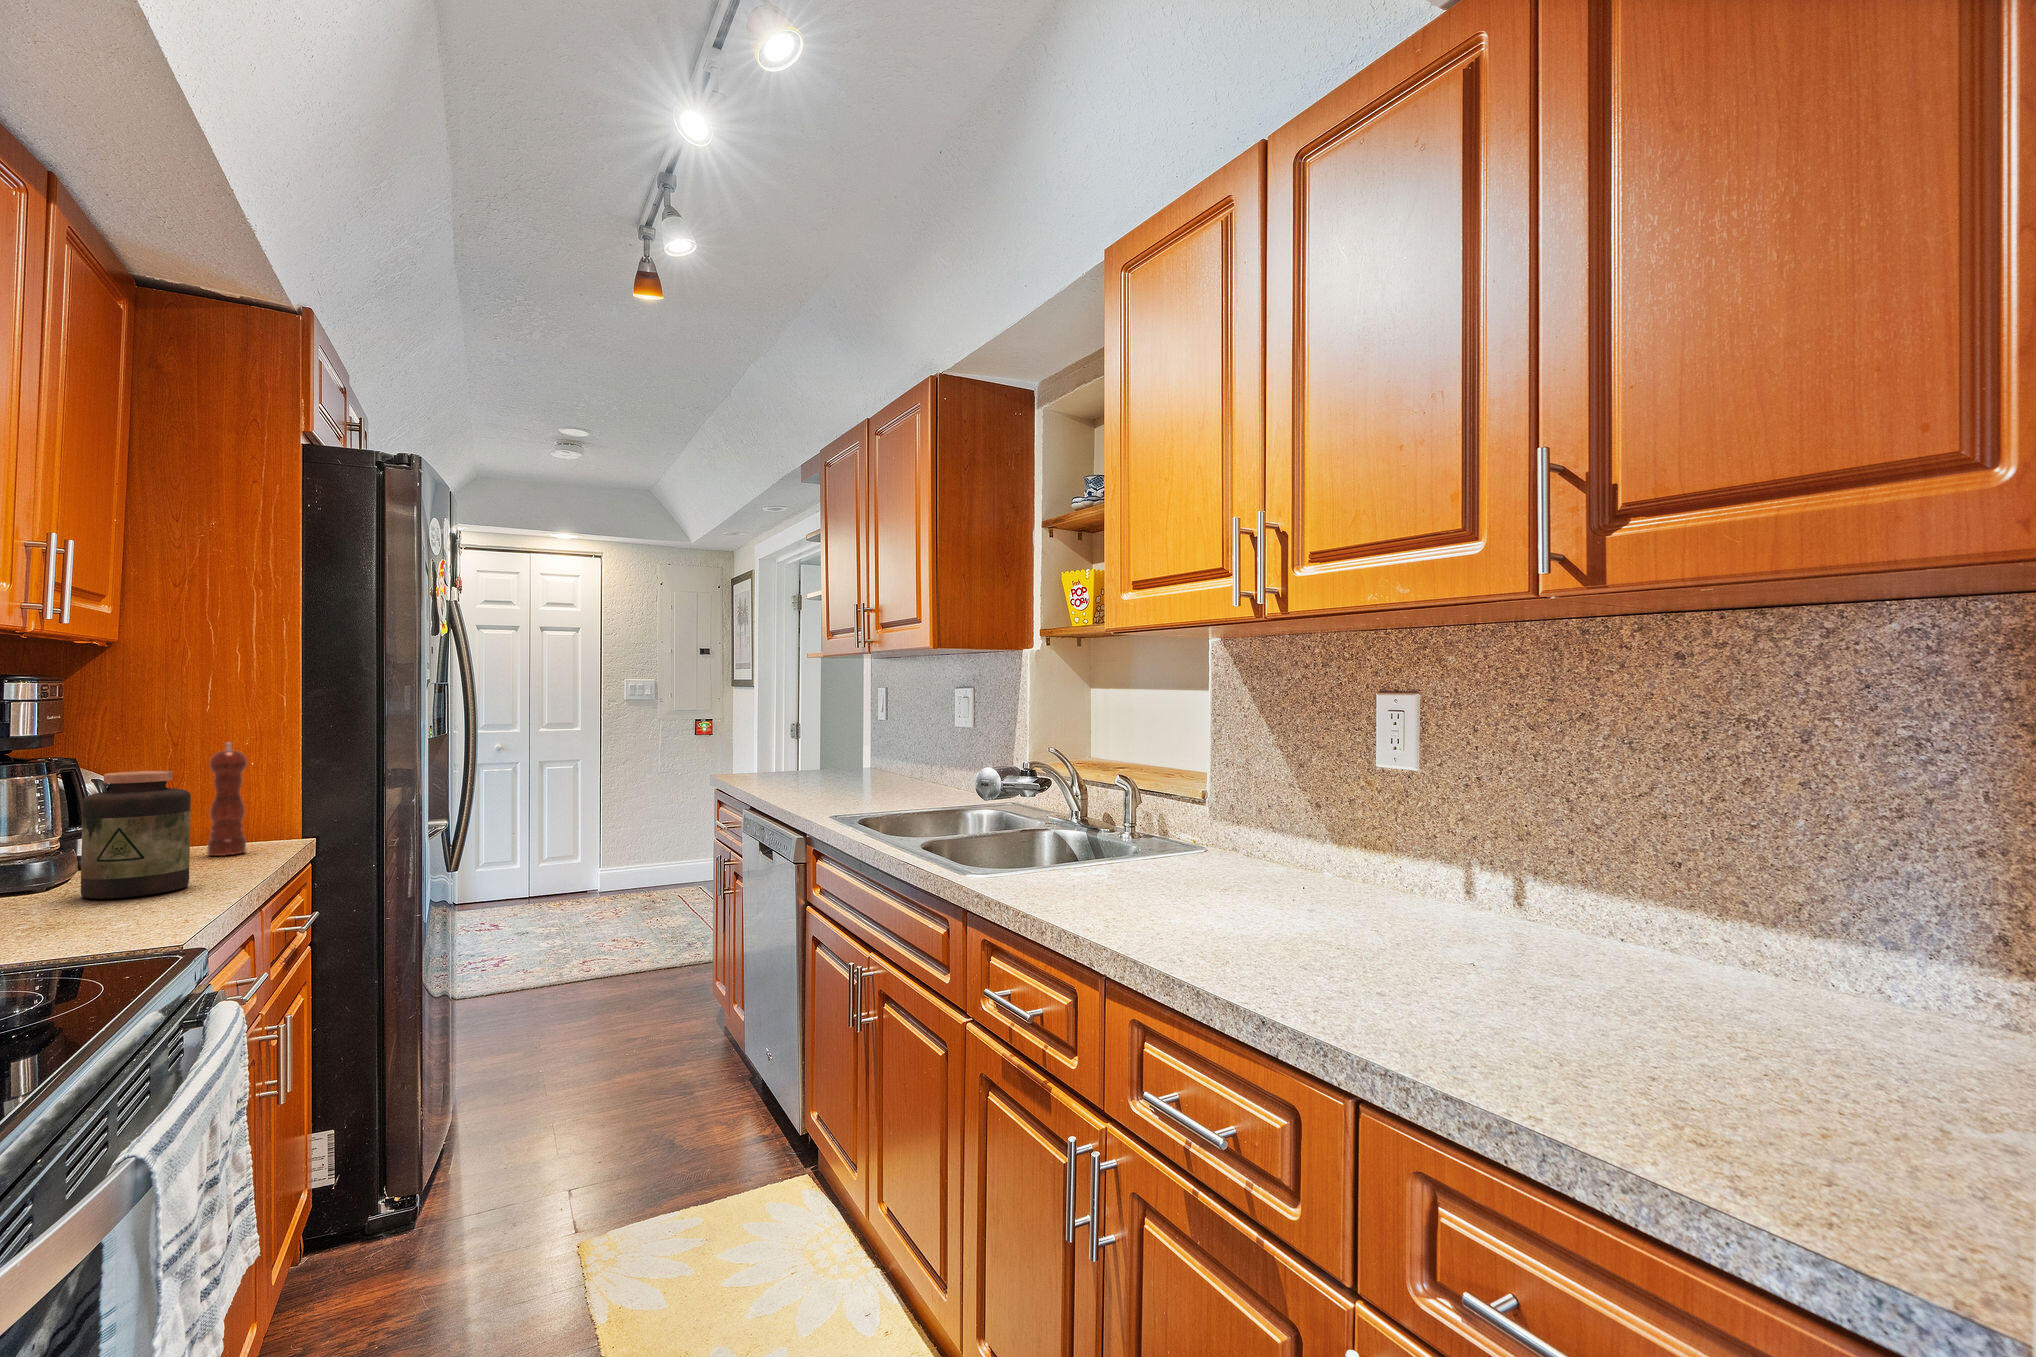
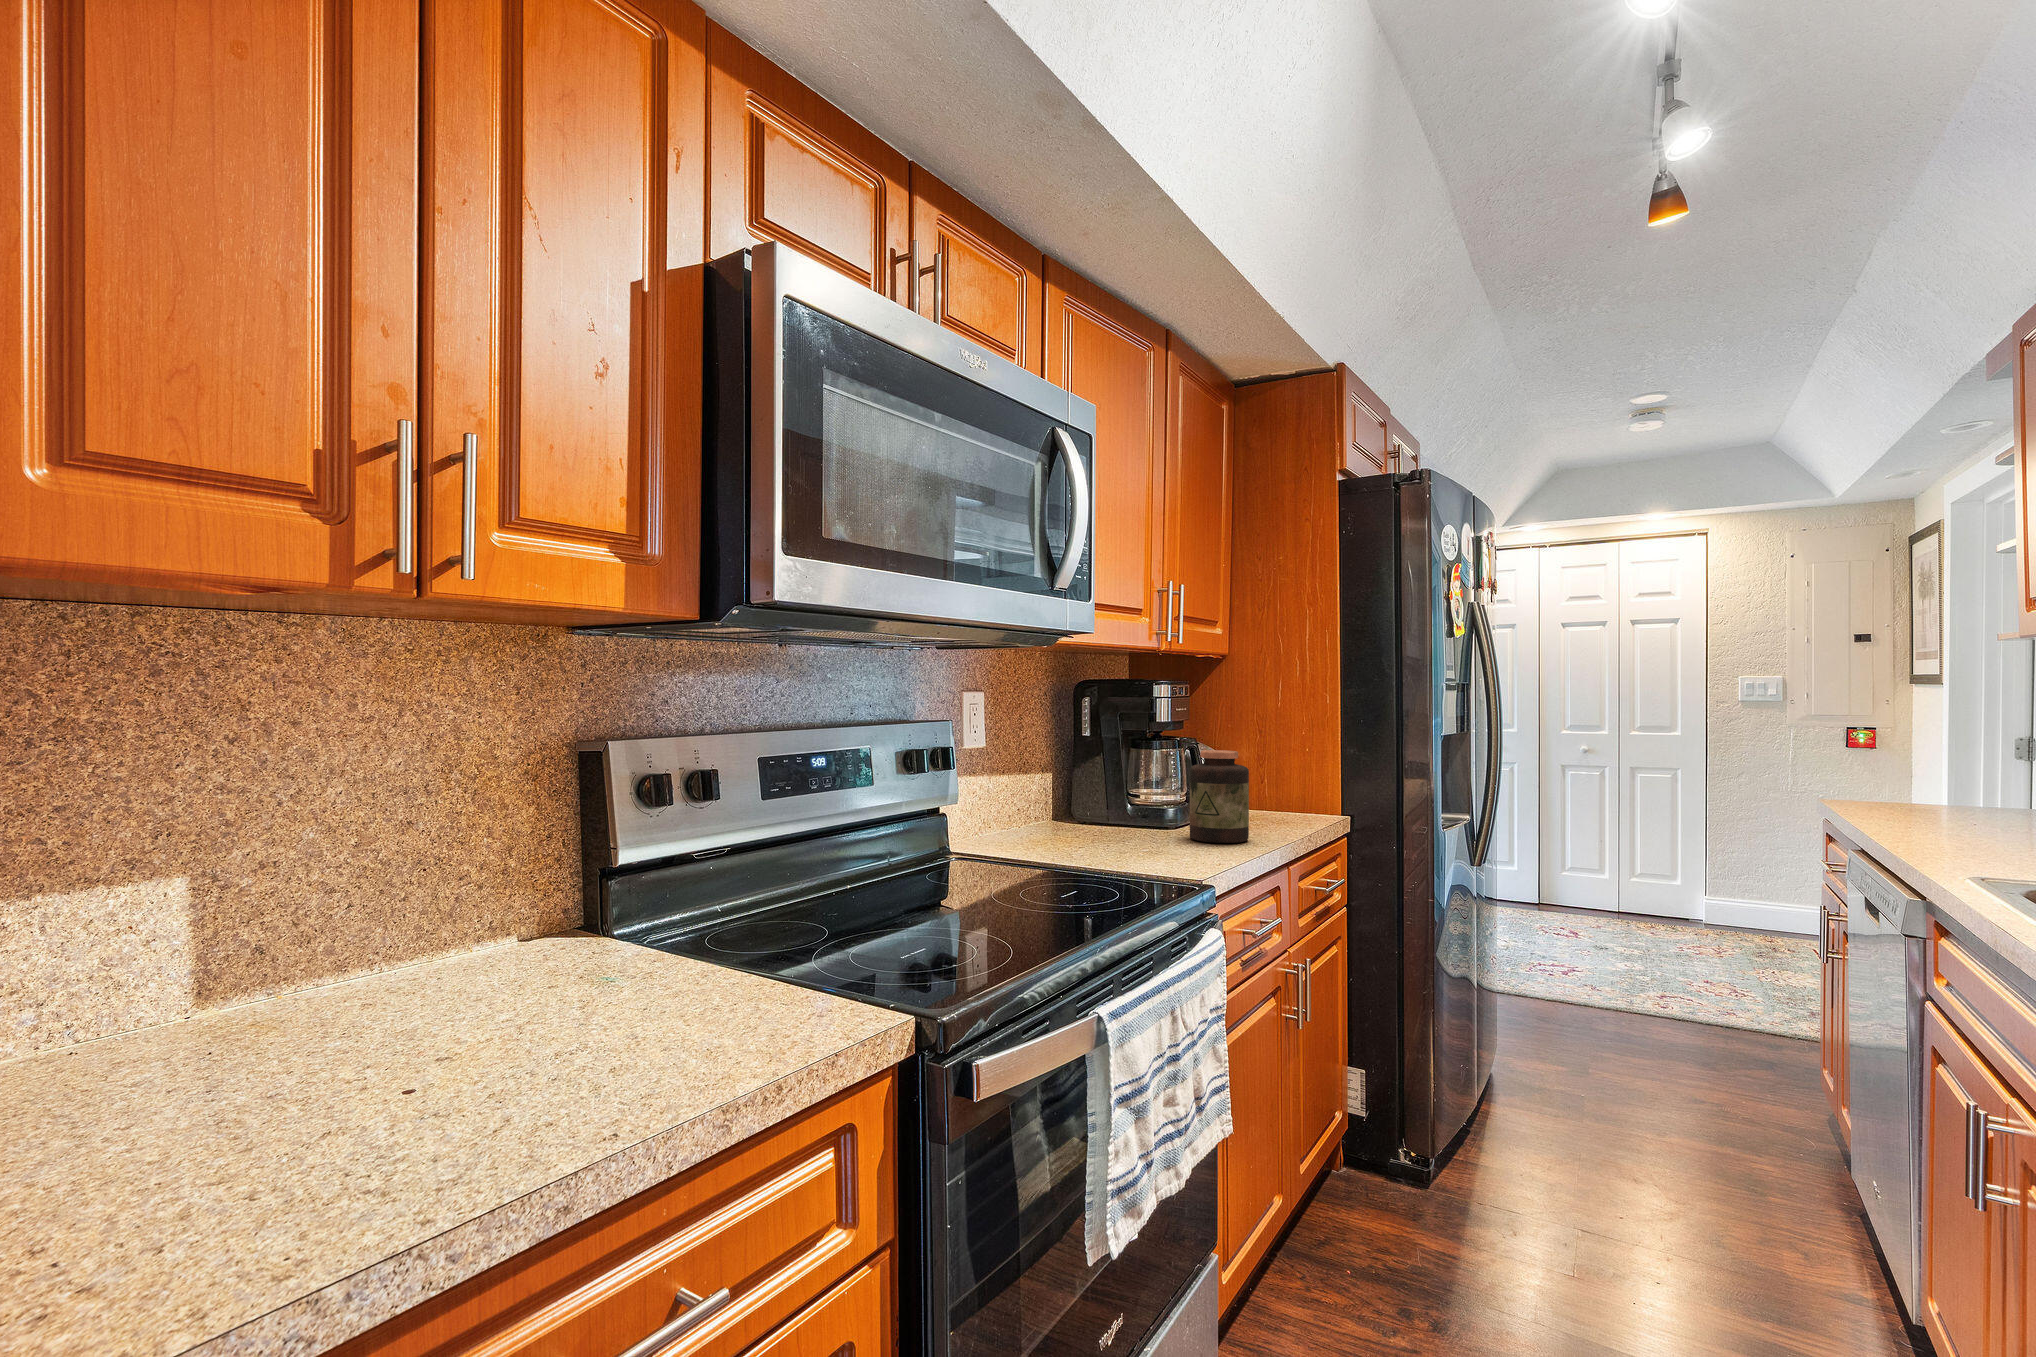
pepper mill: present [207,743,247,856] -> none [1277,731,1301,822]

